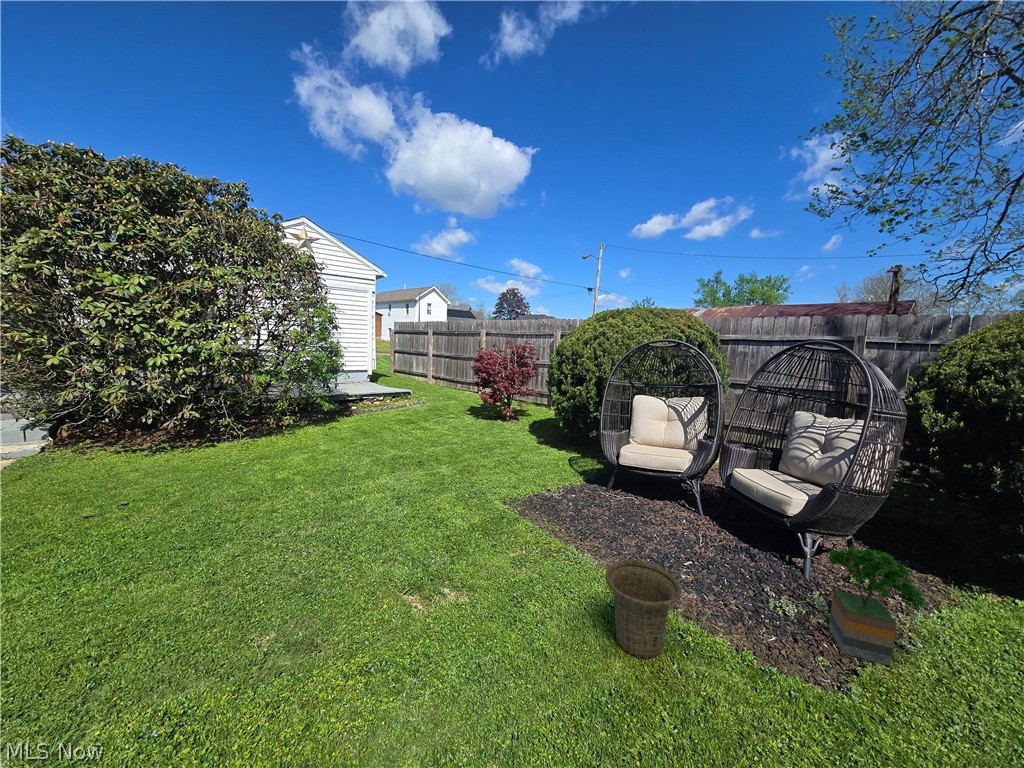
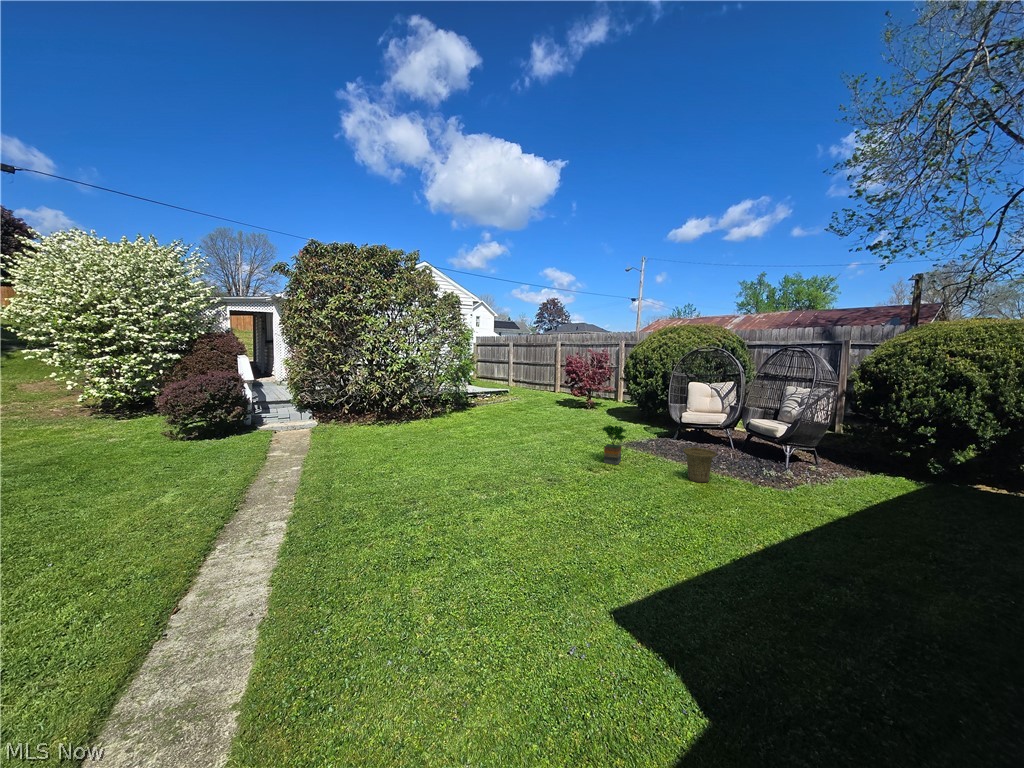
potted tree: present [827,546,926,666] -> present [602,425,626,465]

